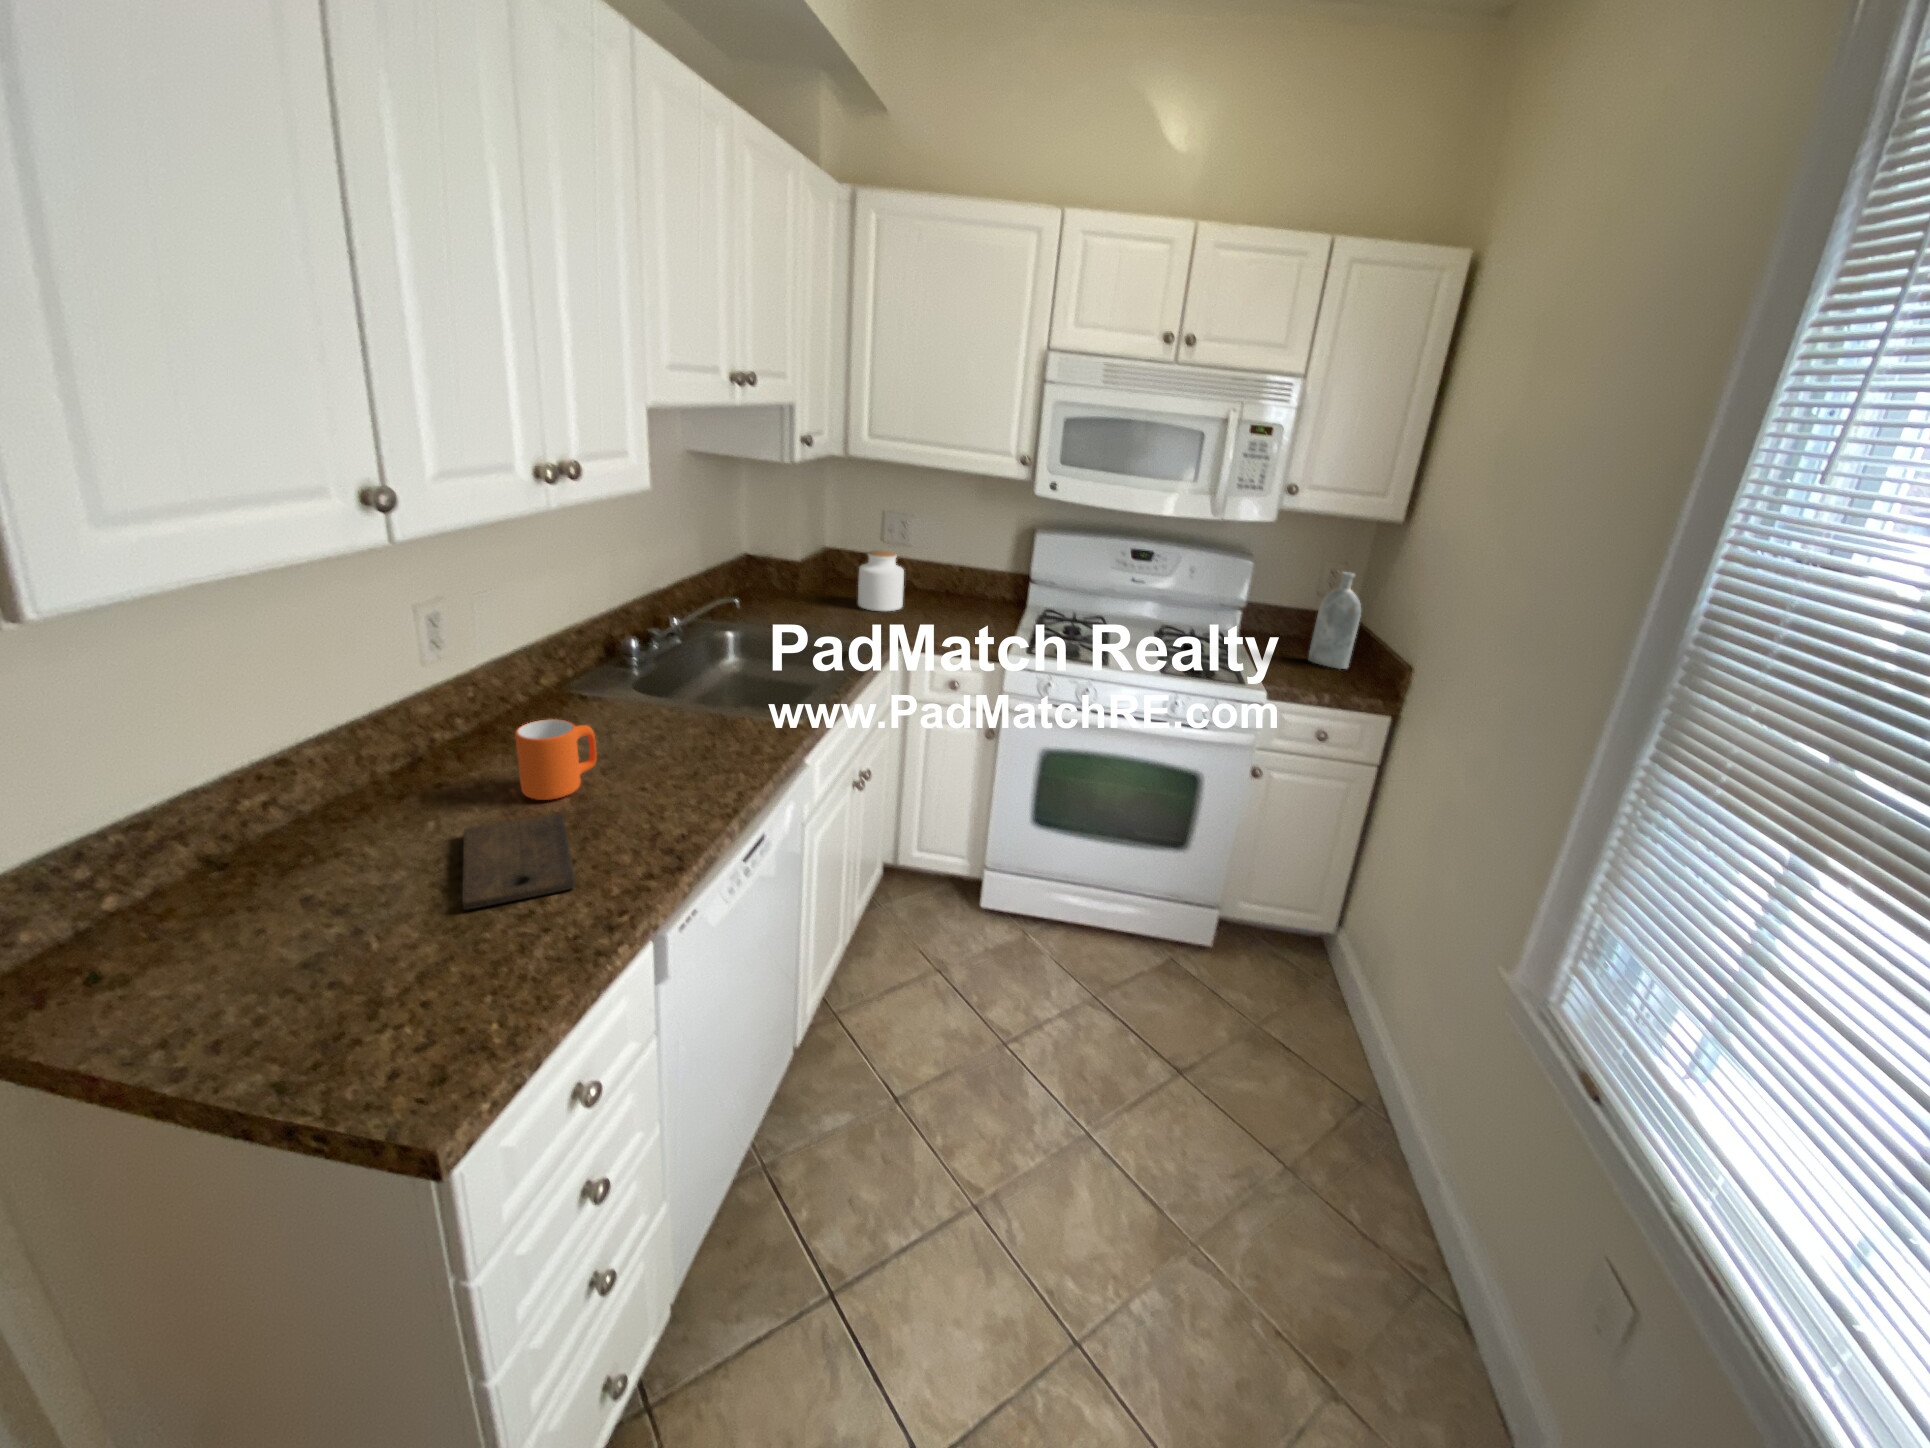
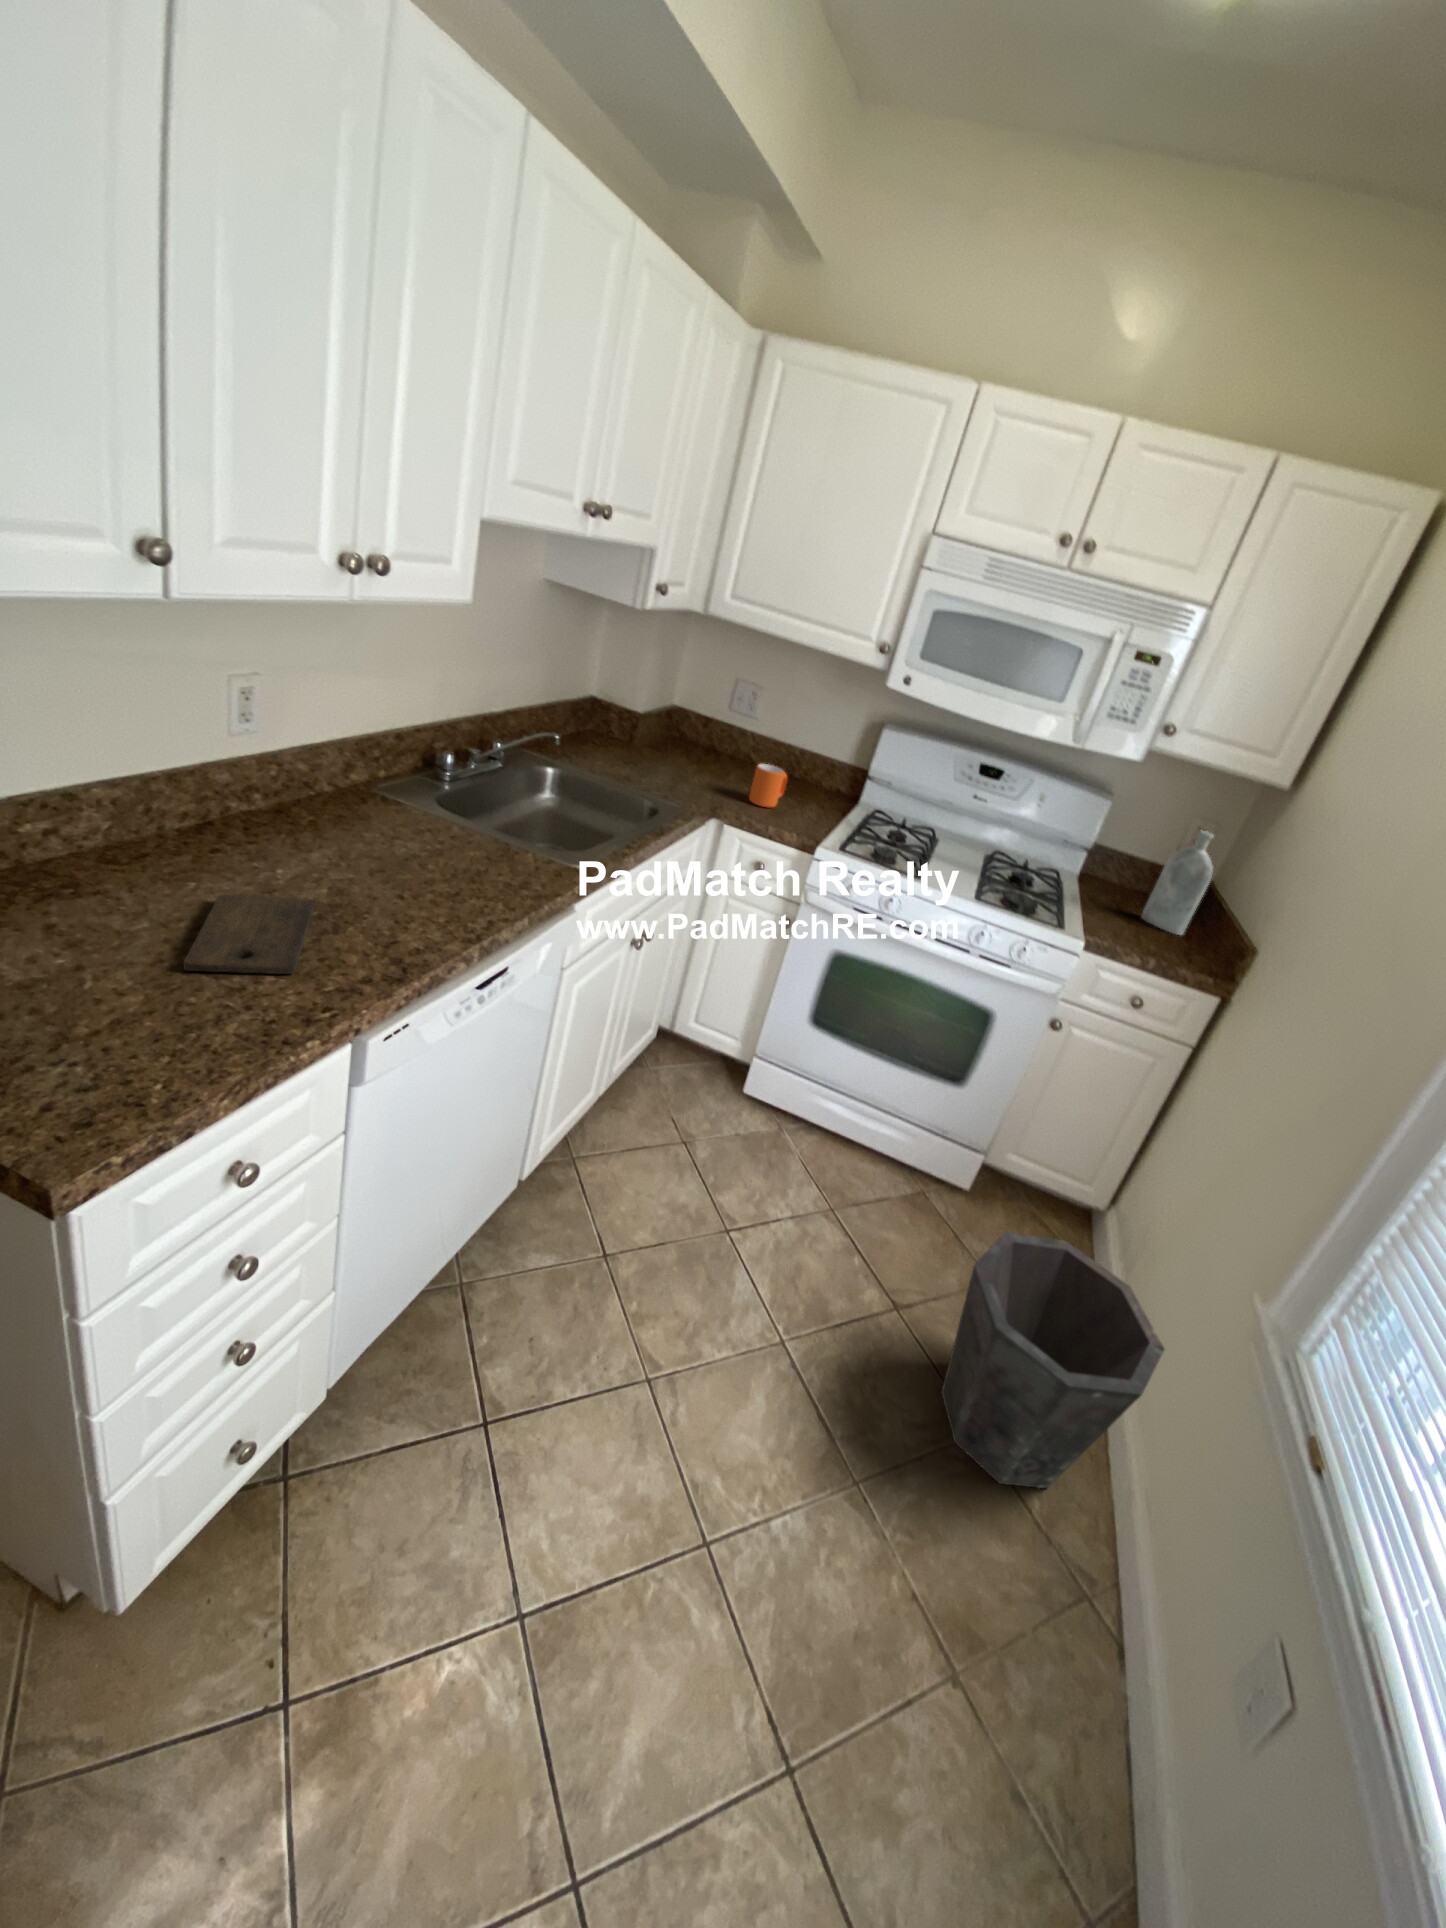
jar: present [858,550,904,611] -> none [690,715,742,779]
mug: present [515,719,597,800] -> present [749,764,787,807]
waste bin: none [1244,968,1432,1208] -> present [941,1232,1164,1488]

